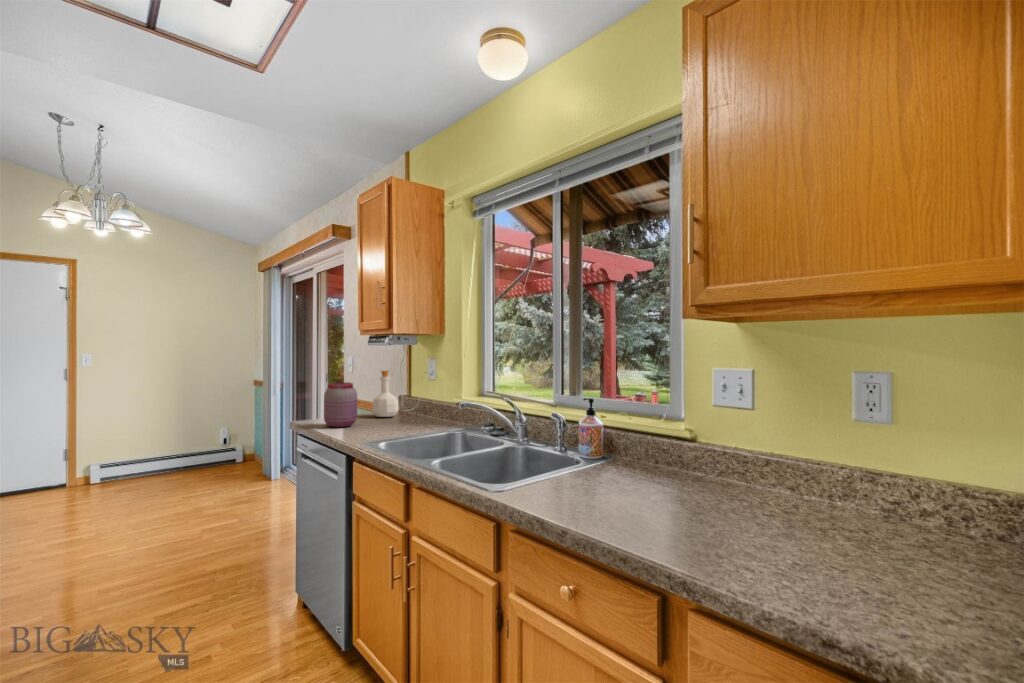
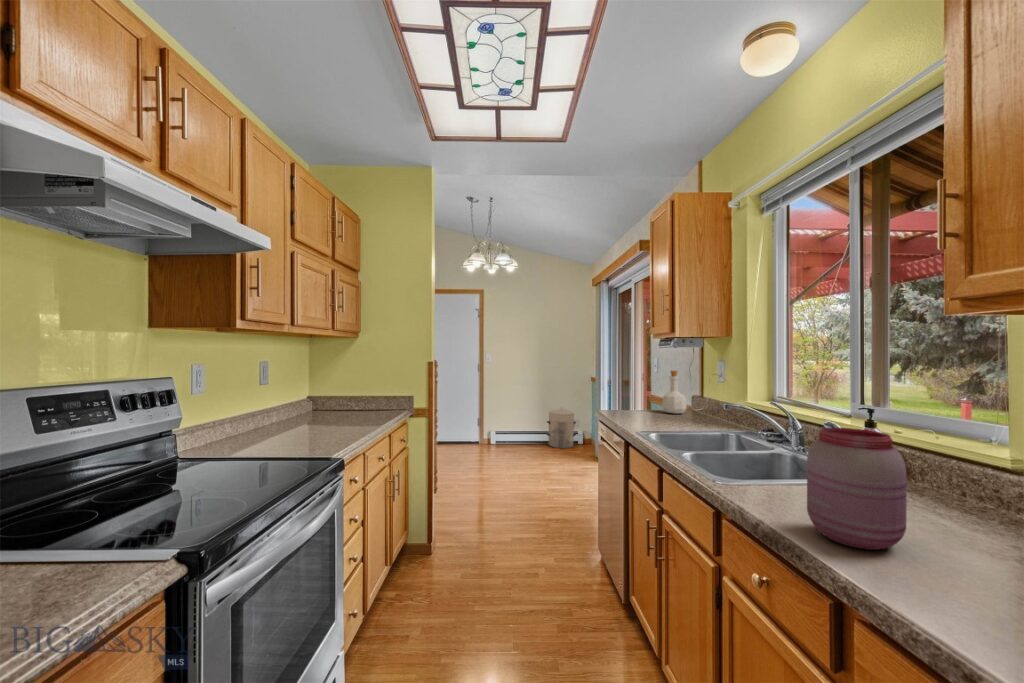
jar: present [324,382,357,427] -> present [807,427,907,550]
waste bin: none [189,421,234,473] -> present [546,408,576,448]

